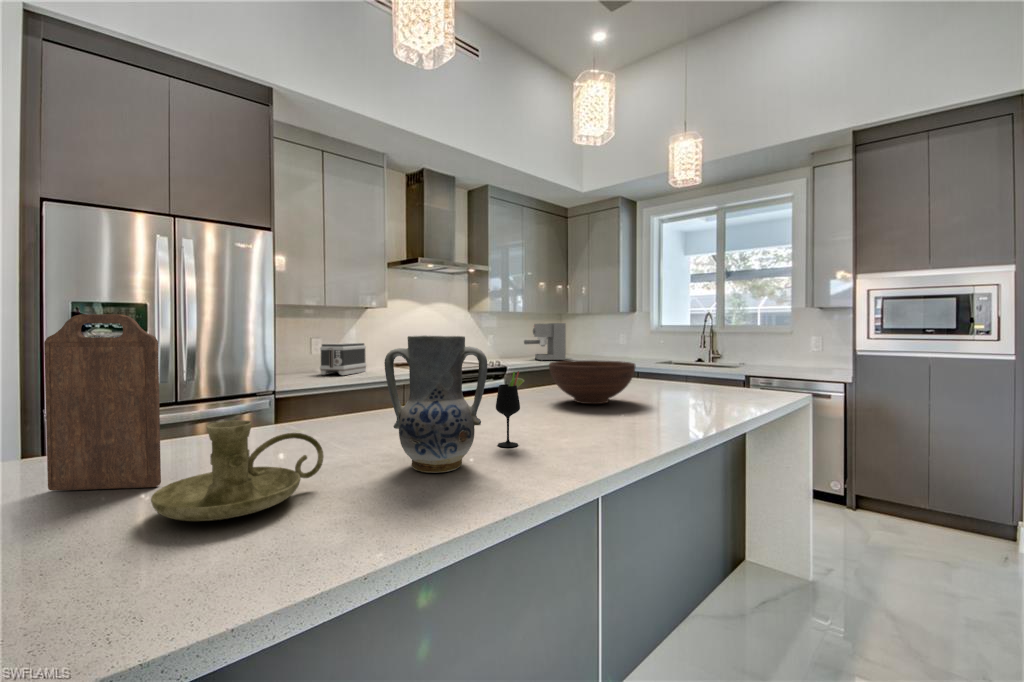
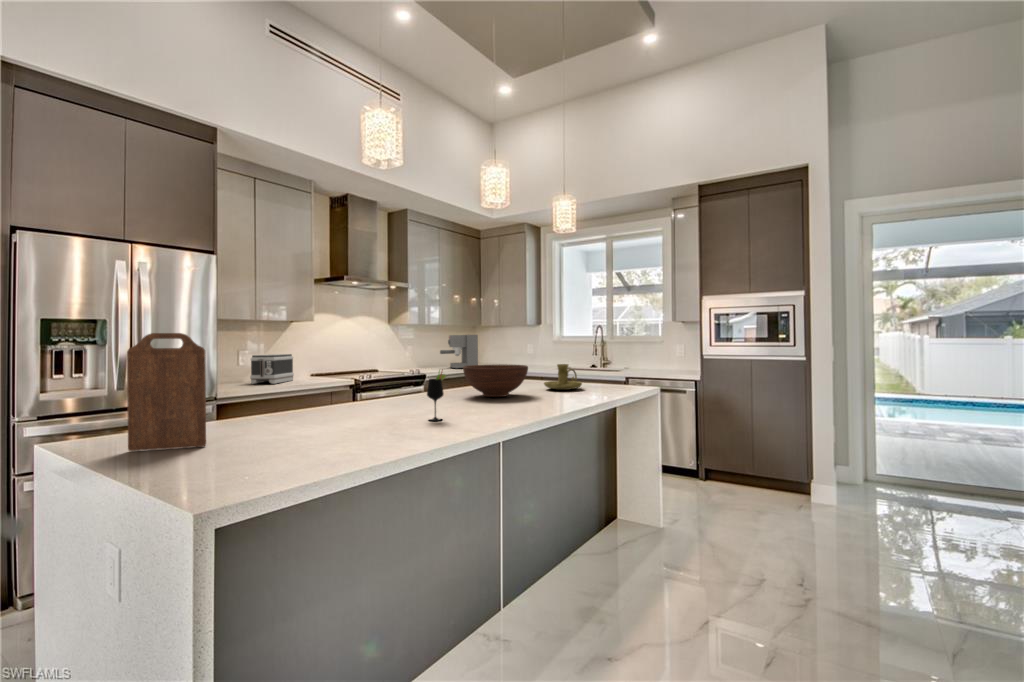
vase: present [385,335,487,473] -> none [355,345,423,433]
candle holder: present [151,420,324,521] -> present [544,364,582,390]

